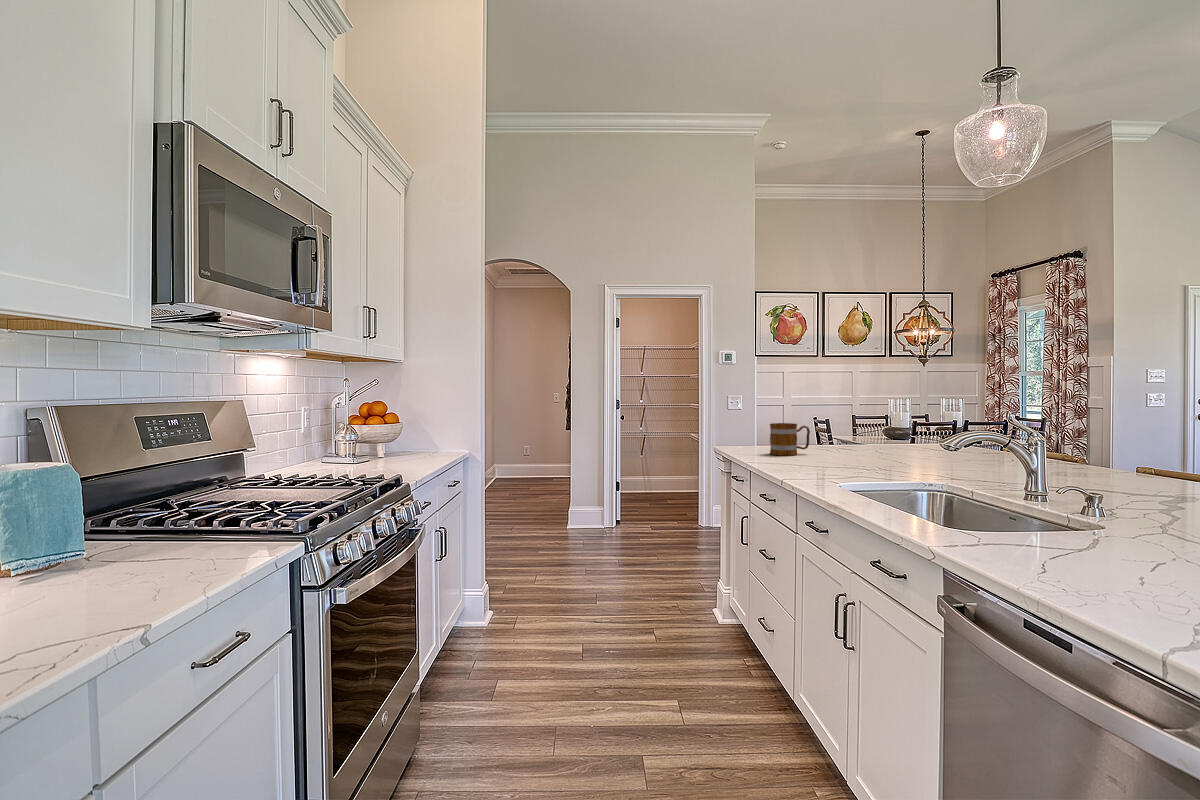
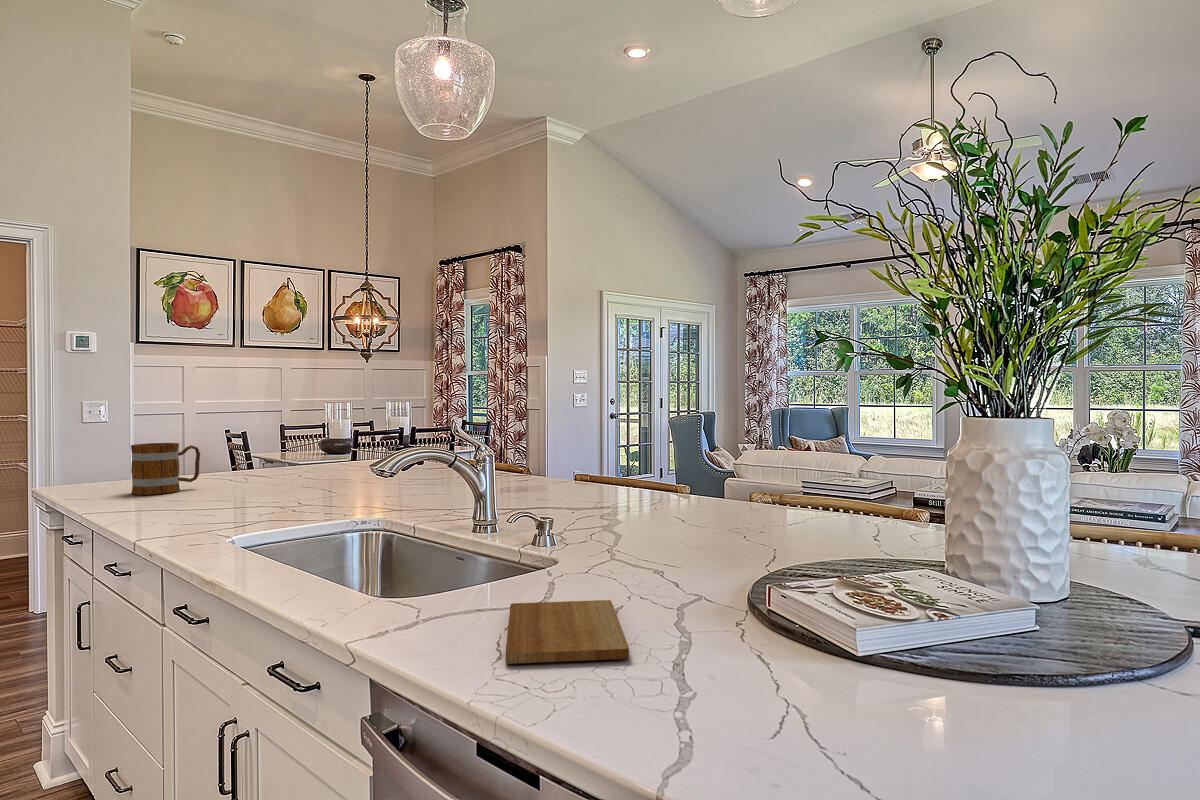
cutting board: none [1049,543,1161,589] -> present [506,600,629,664]

